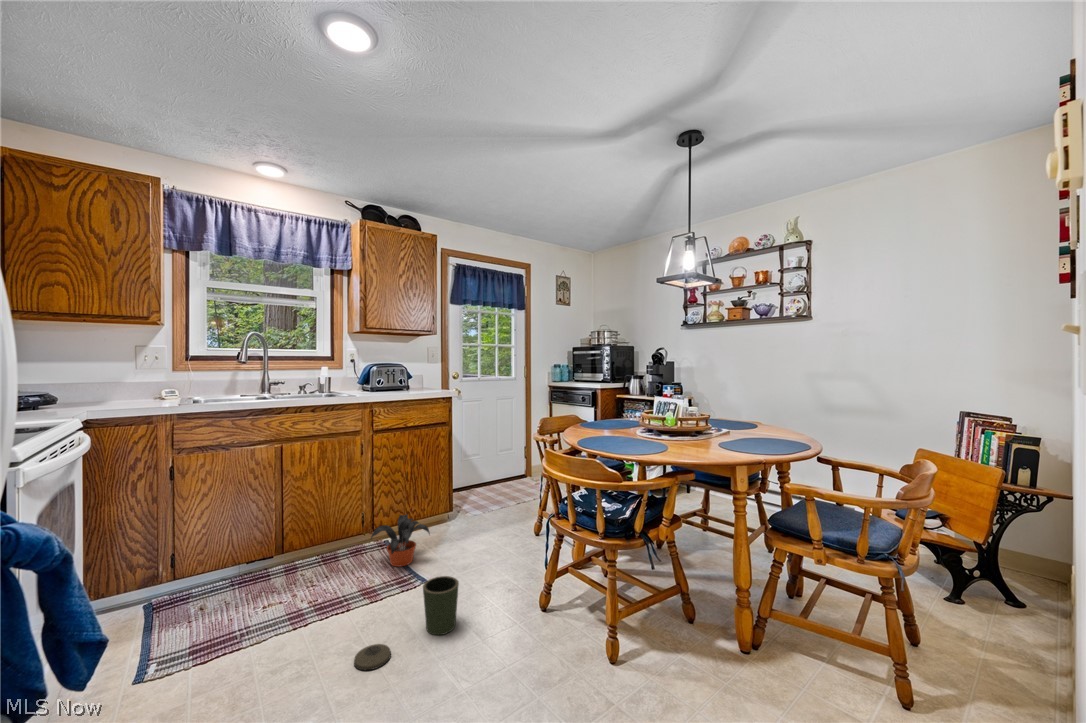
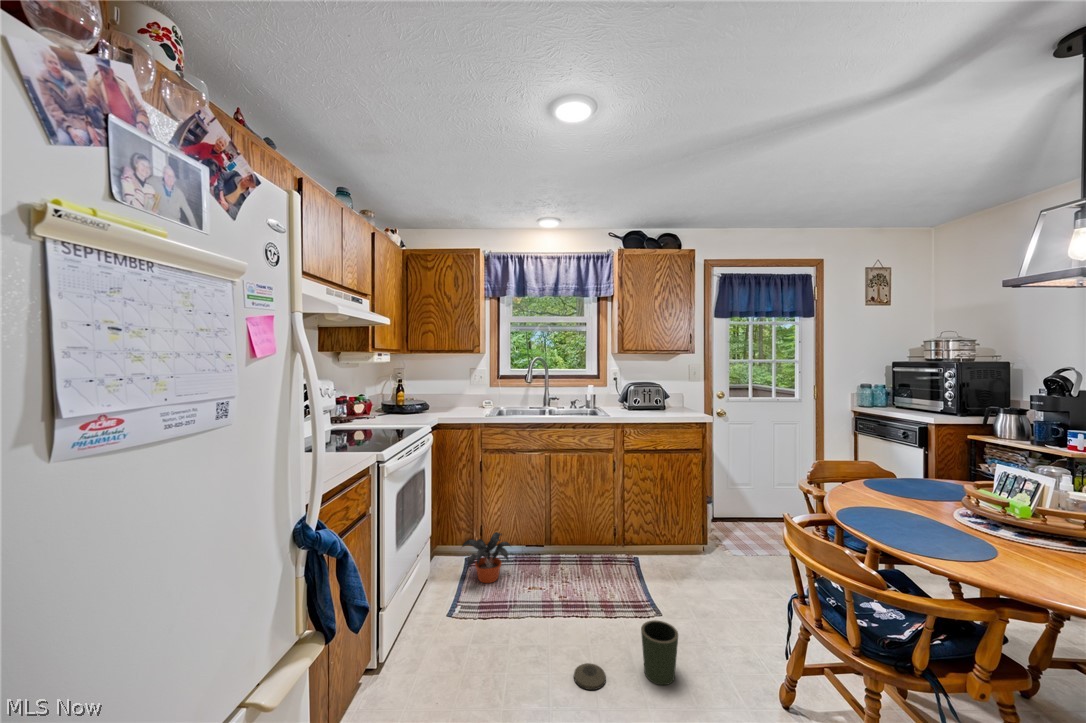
potted plant: present [371,514,430,567] -> present [462,532,510,583]

